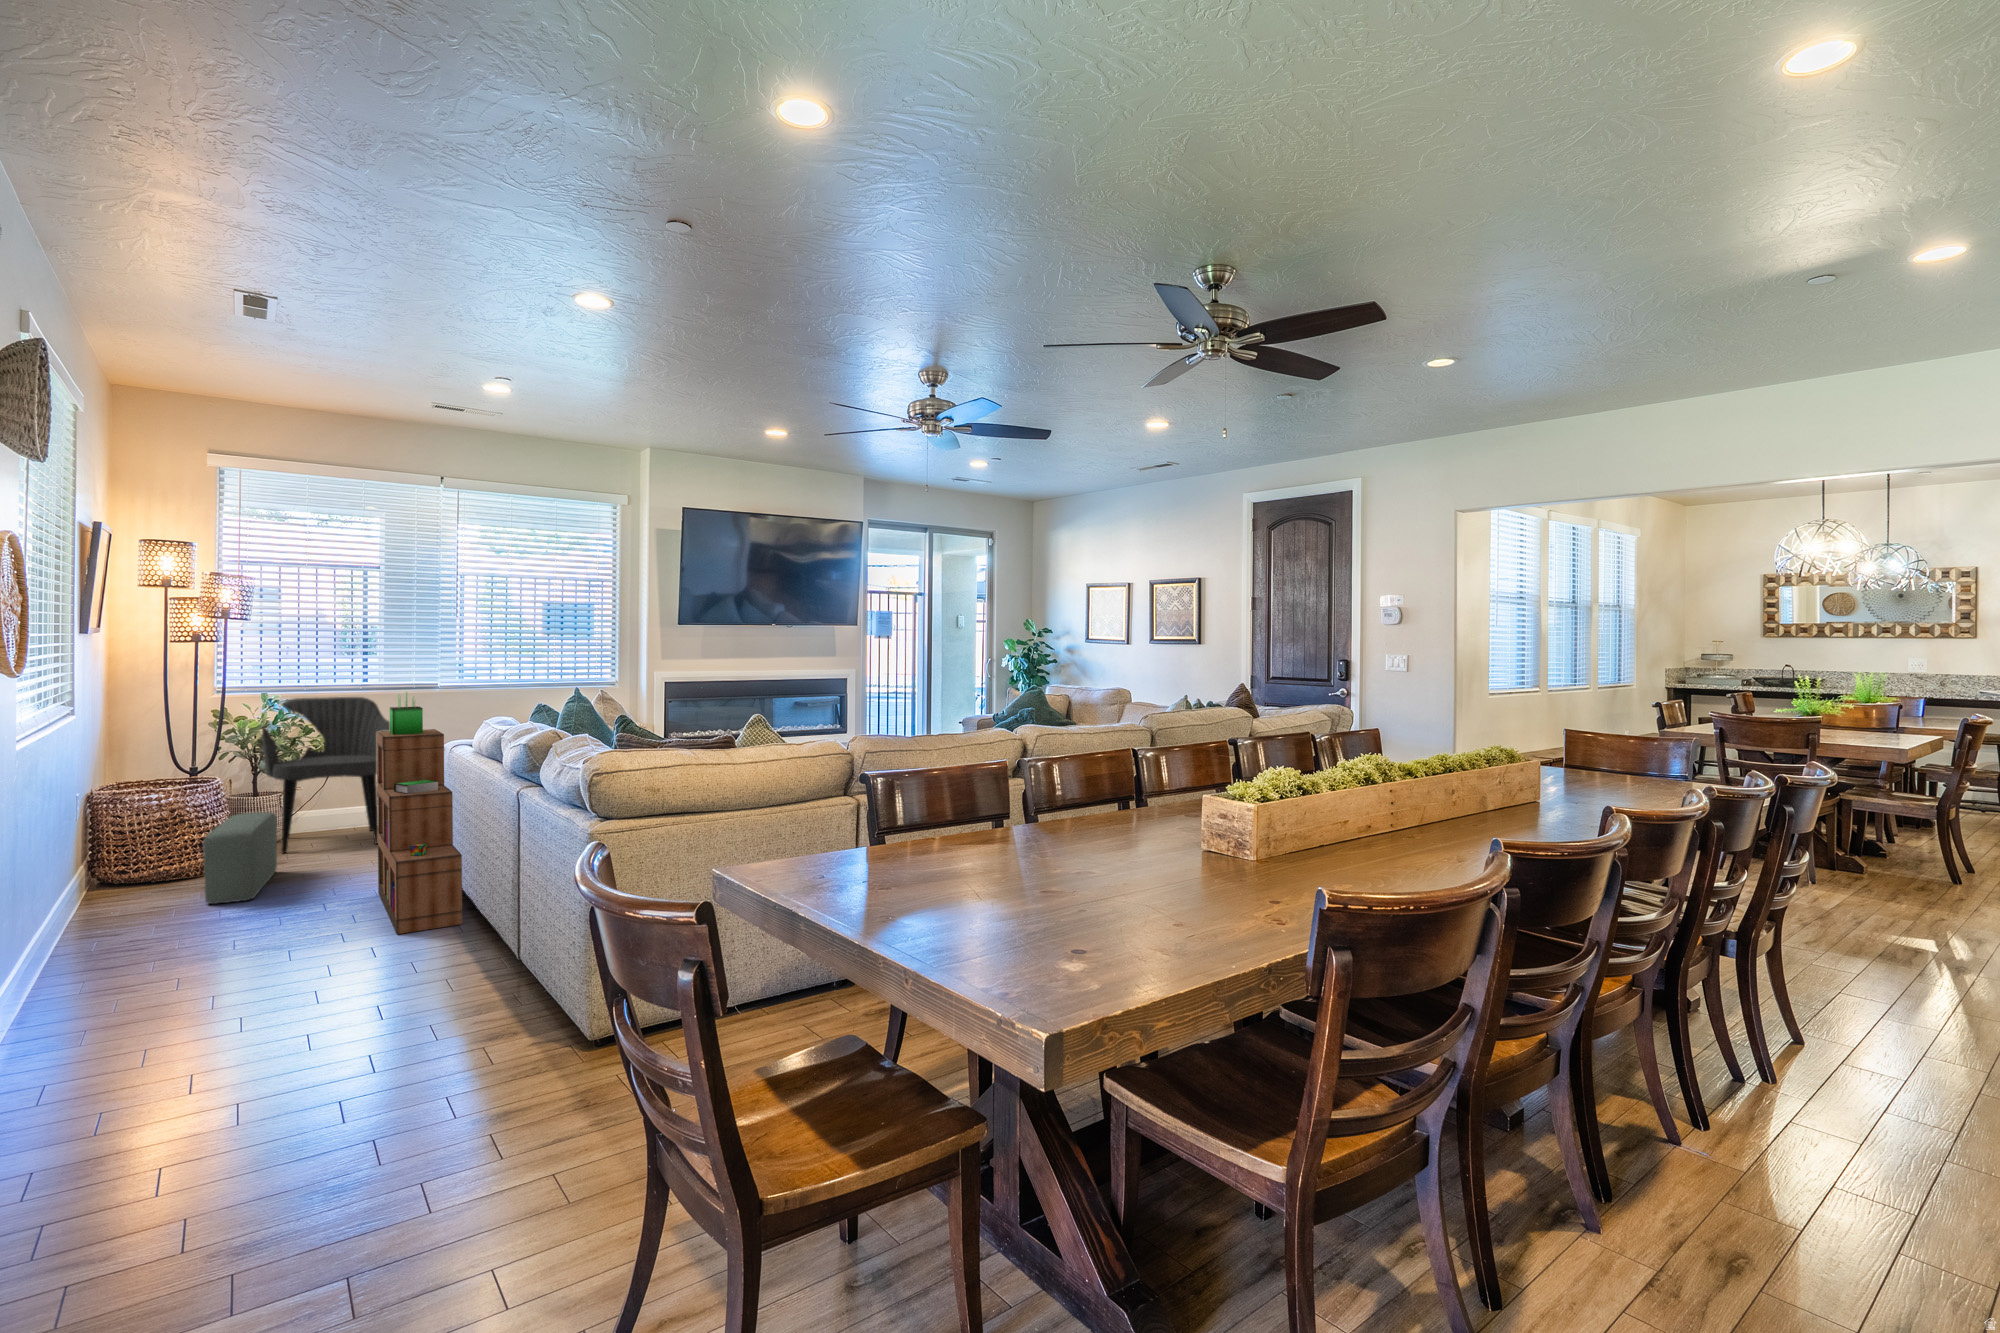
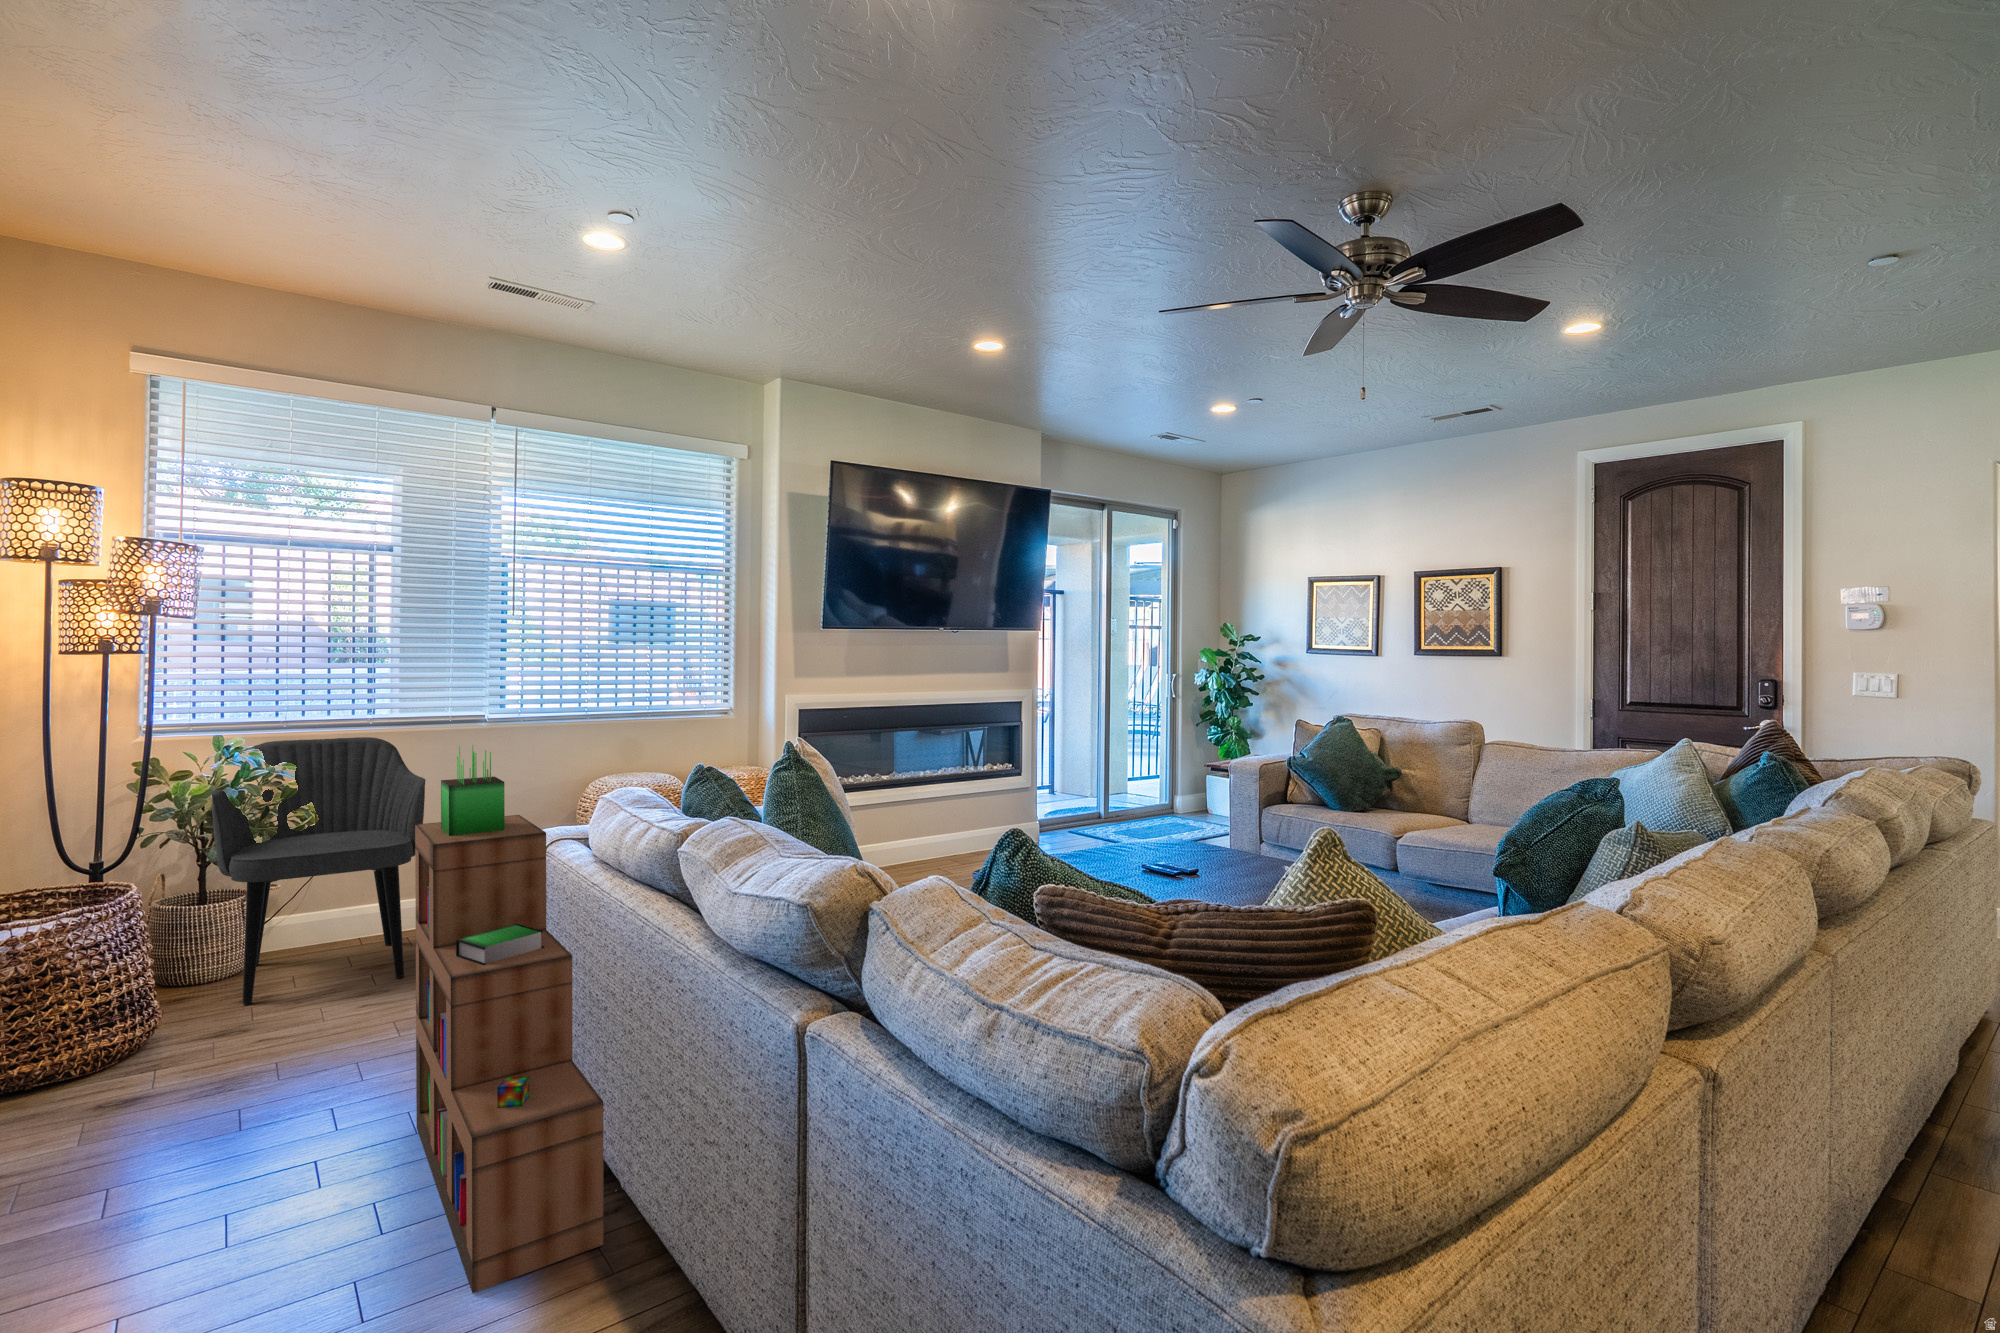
pouf: present [203,812,277,904] -> none [74,956,231,1172]

